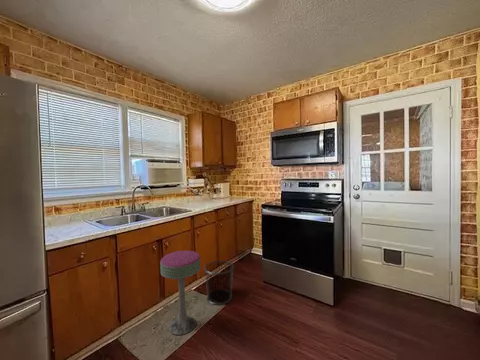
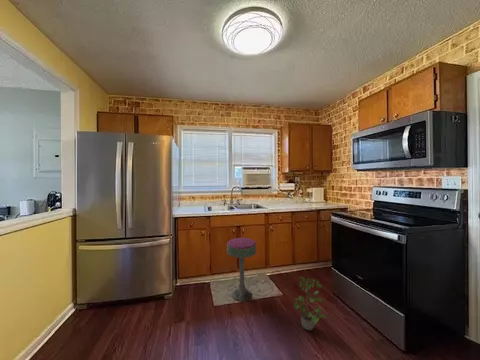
waste bin: present [204,260,233,305] -> none [268,255,295,295]
potted plant: none [256,269,288,324] -> present [294,277,326,330]

